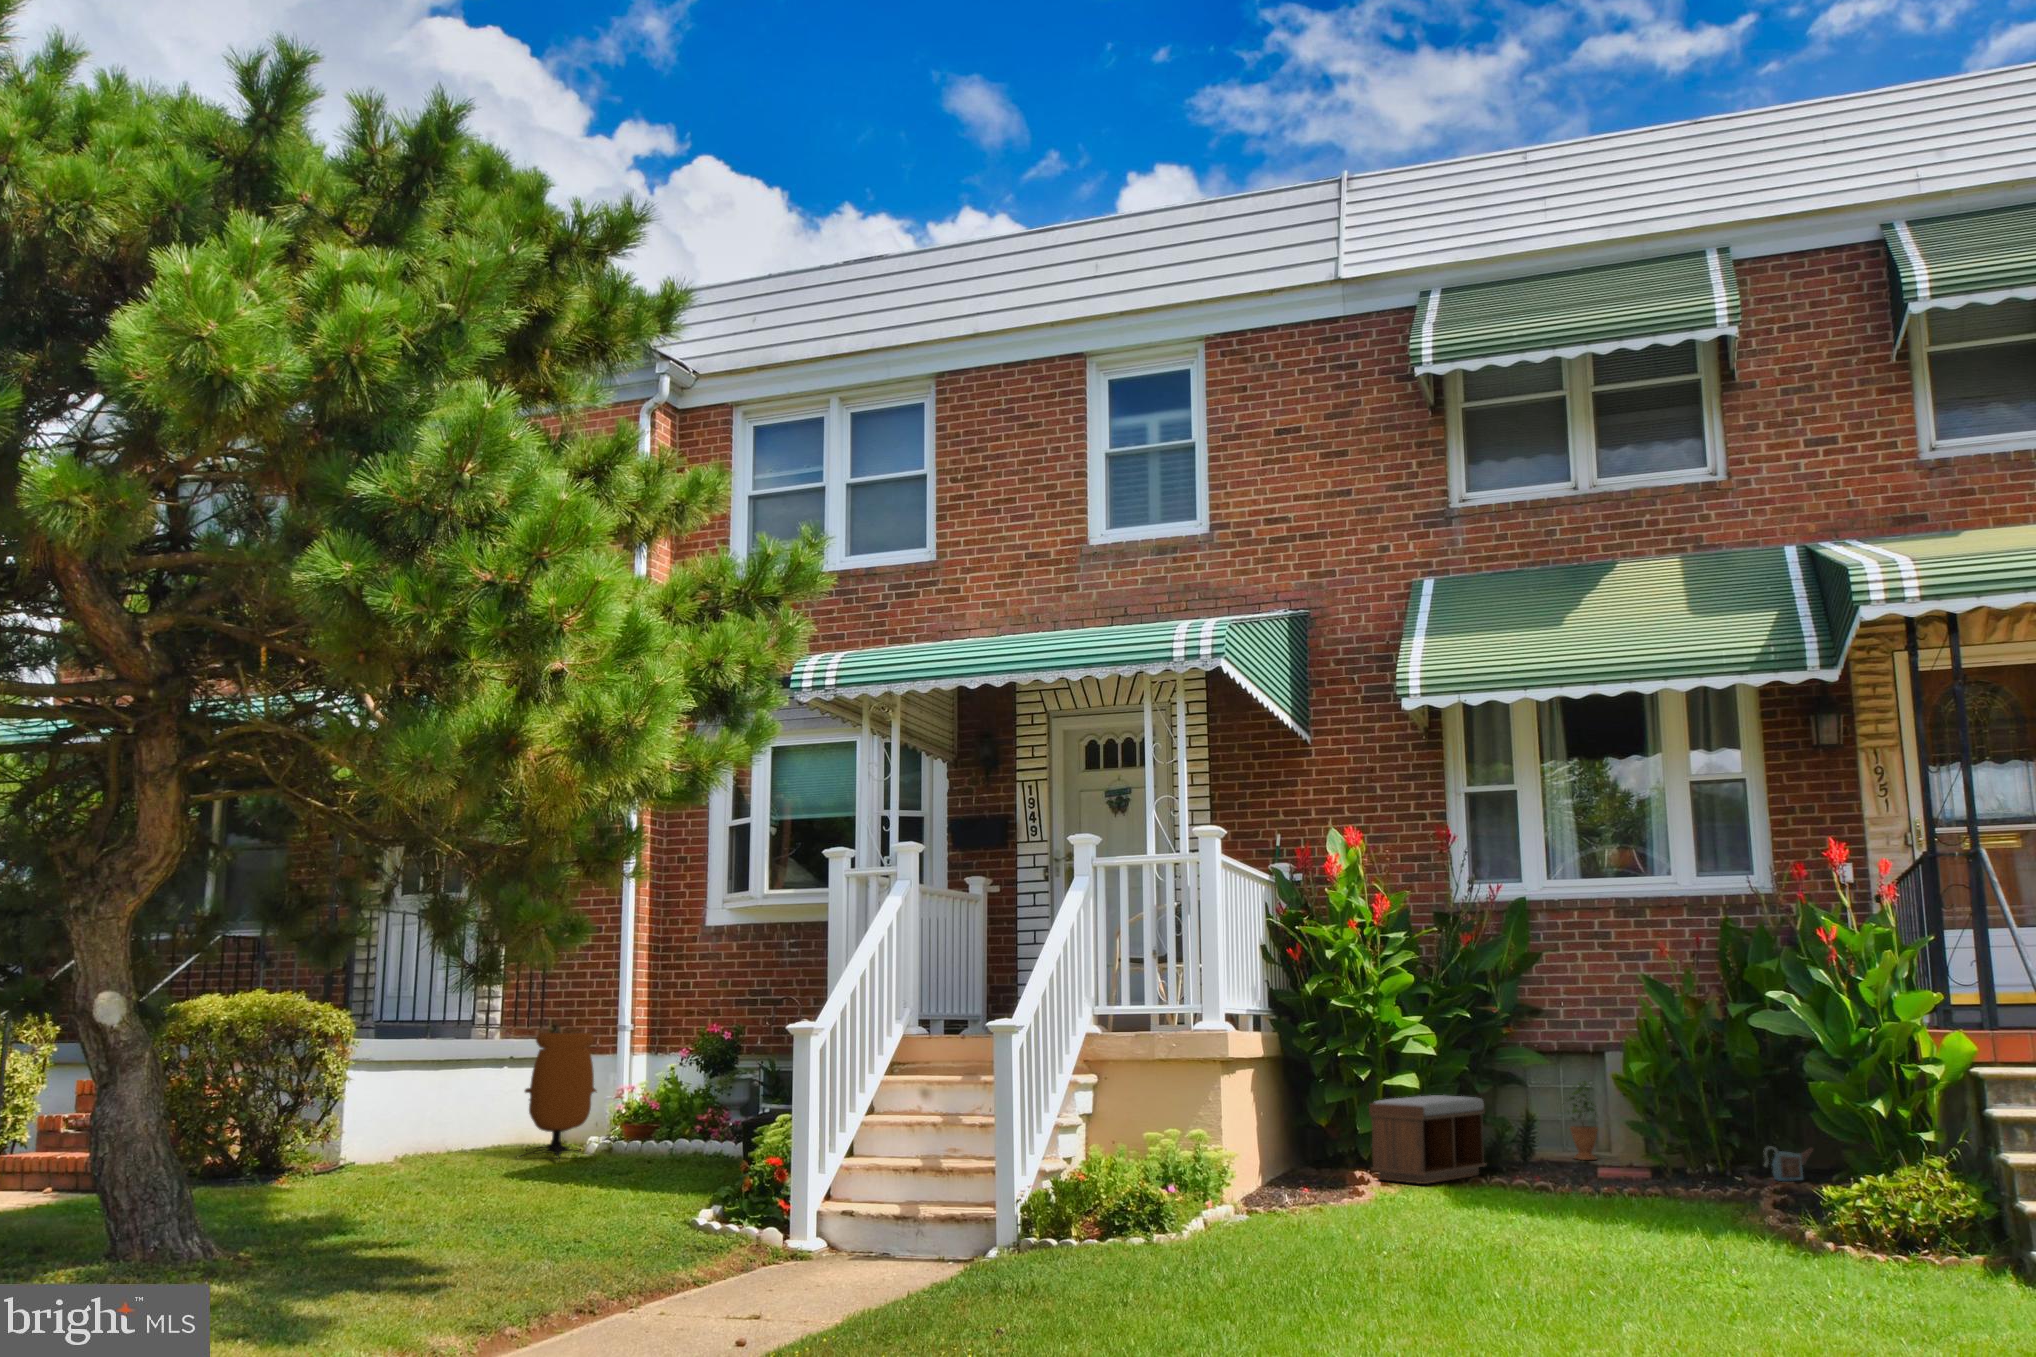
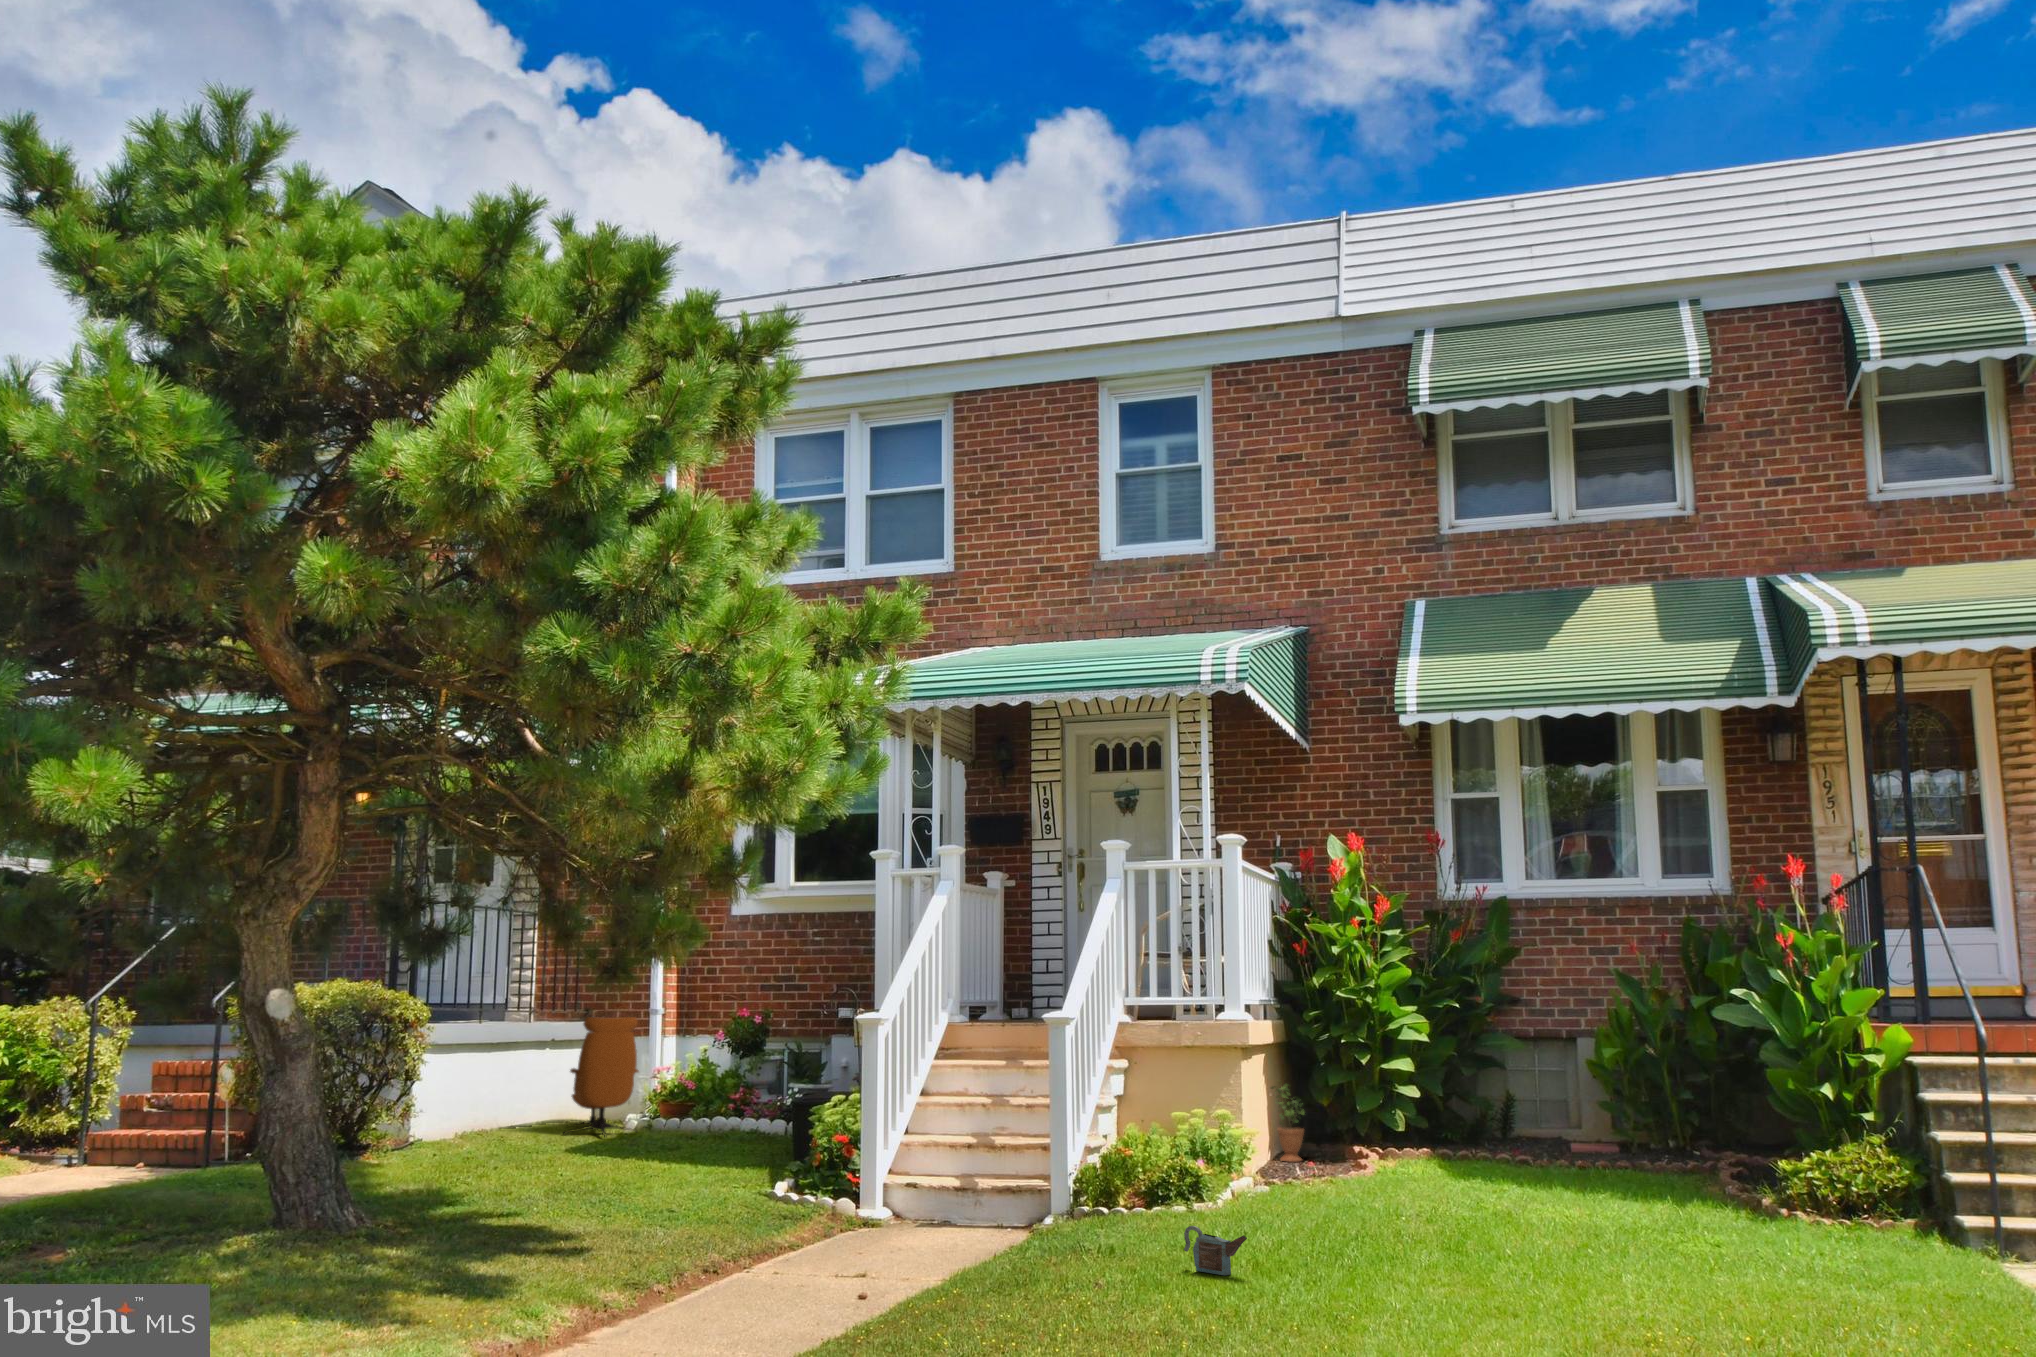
potted plant: present [1563,1078,1598,1160] -> present [1271,1084,1304,1162]
bench: present [1369,1095,1486,1184] -> none [1372,1077,1474,1158]
watering can: present [1764,1146,1813,1181] -> present [1184,1226,1247,1275]

